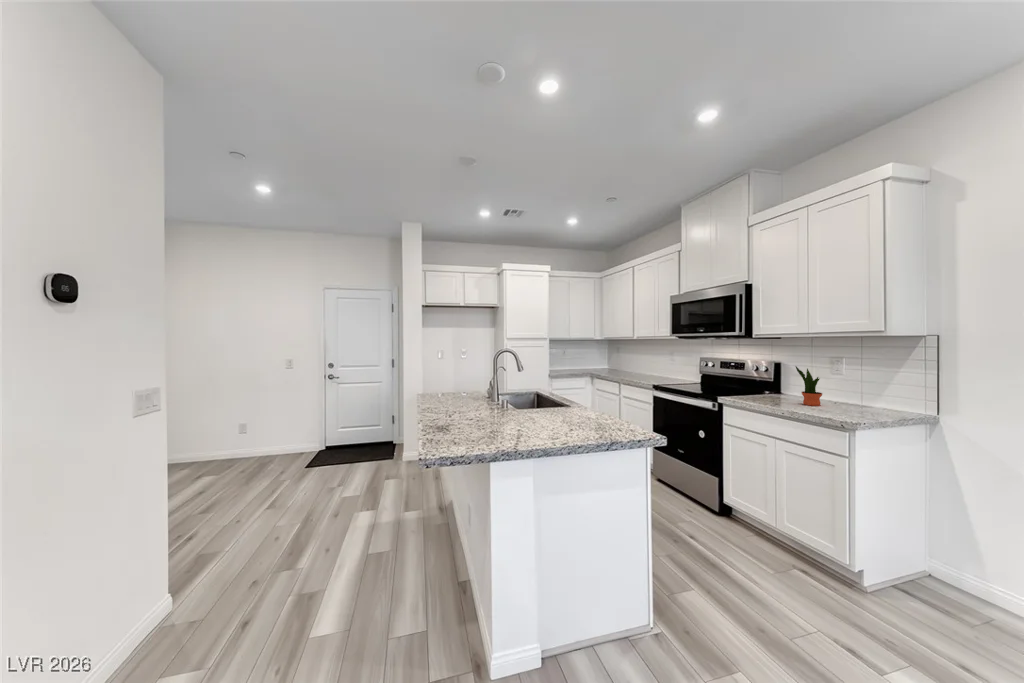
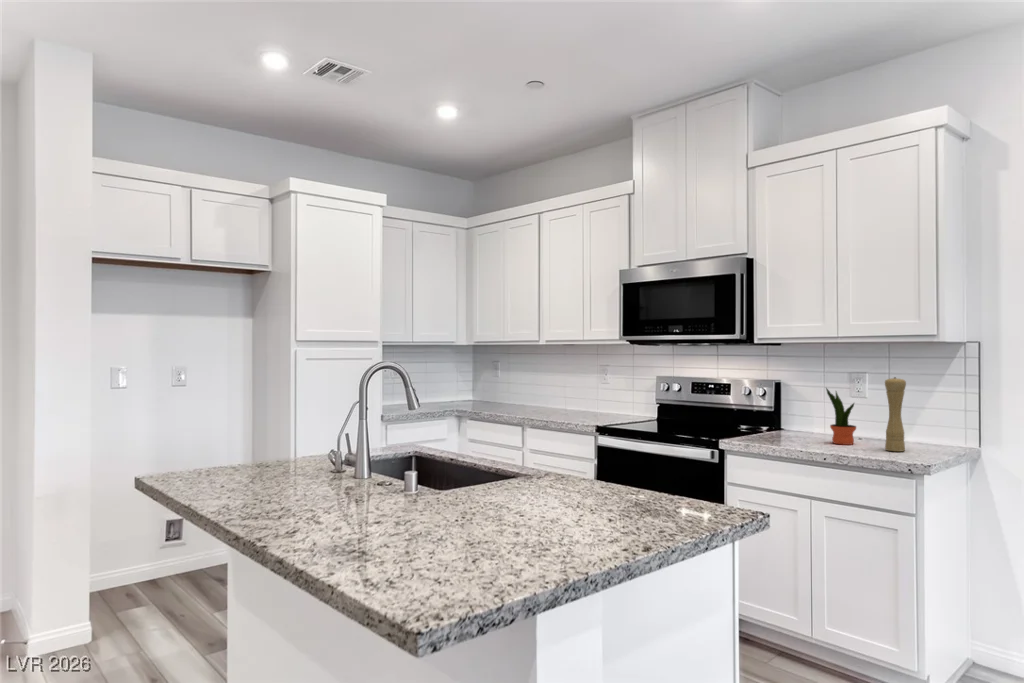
pepper mill: none [838,359,856,413] -> present [885,377,906,451]

